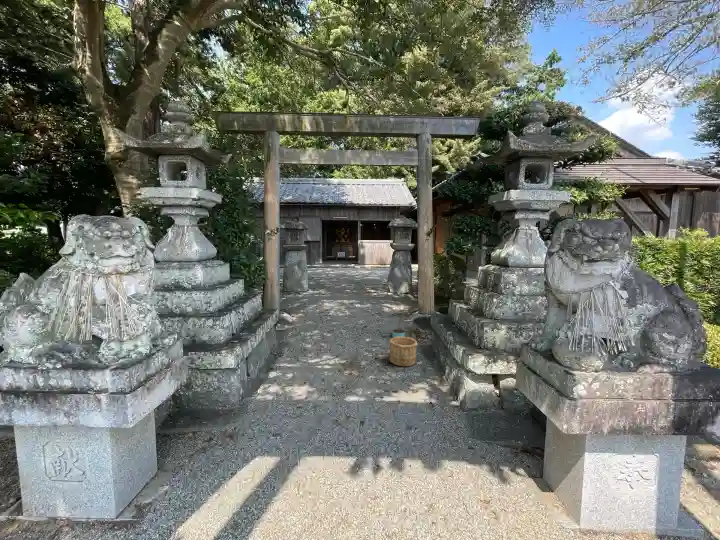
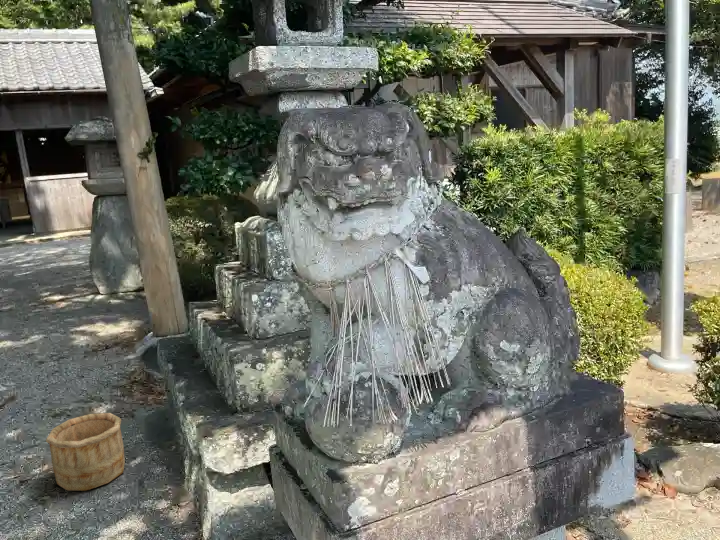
potted plant: present [390,298,413,337] -> none [58,318,124,415]

